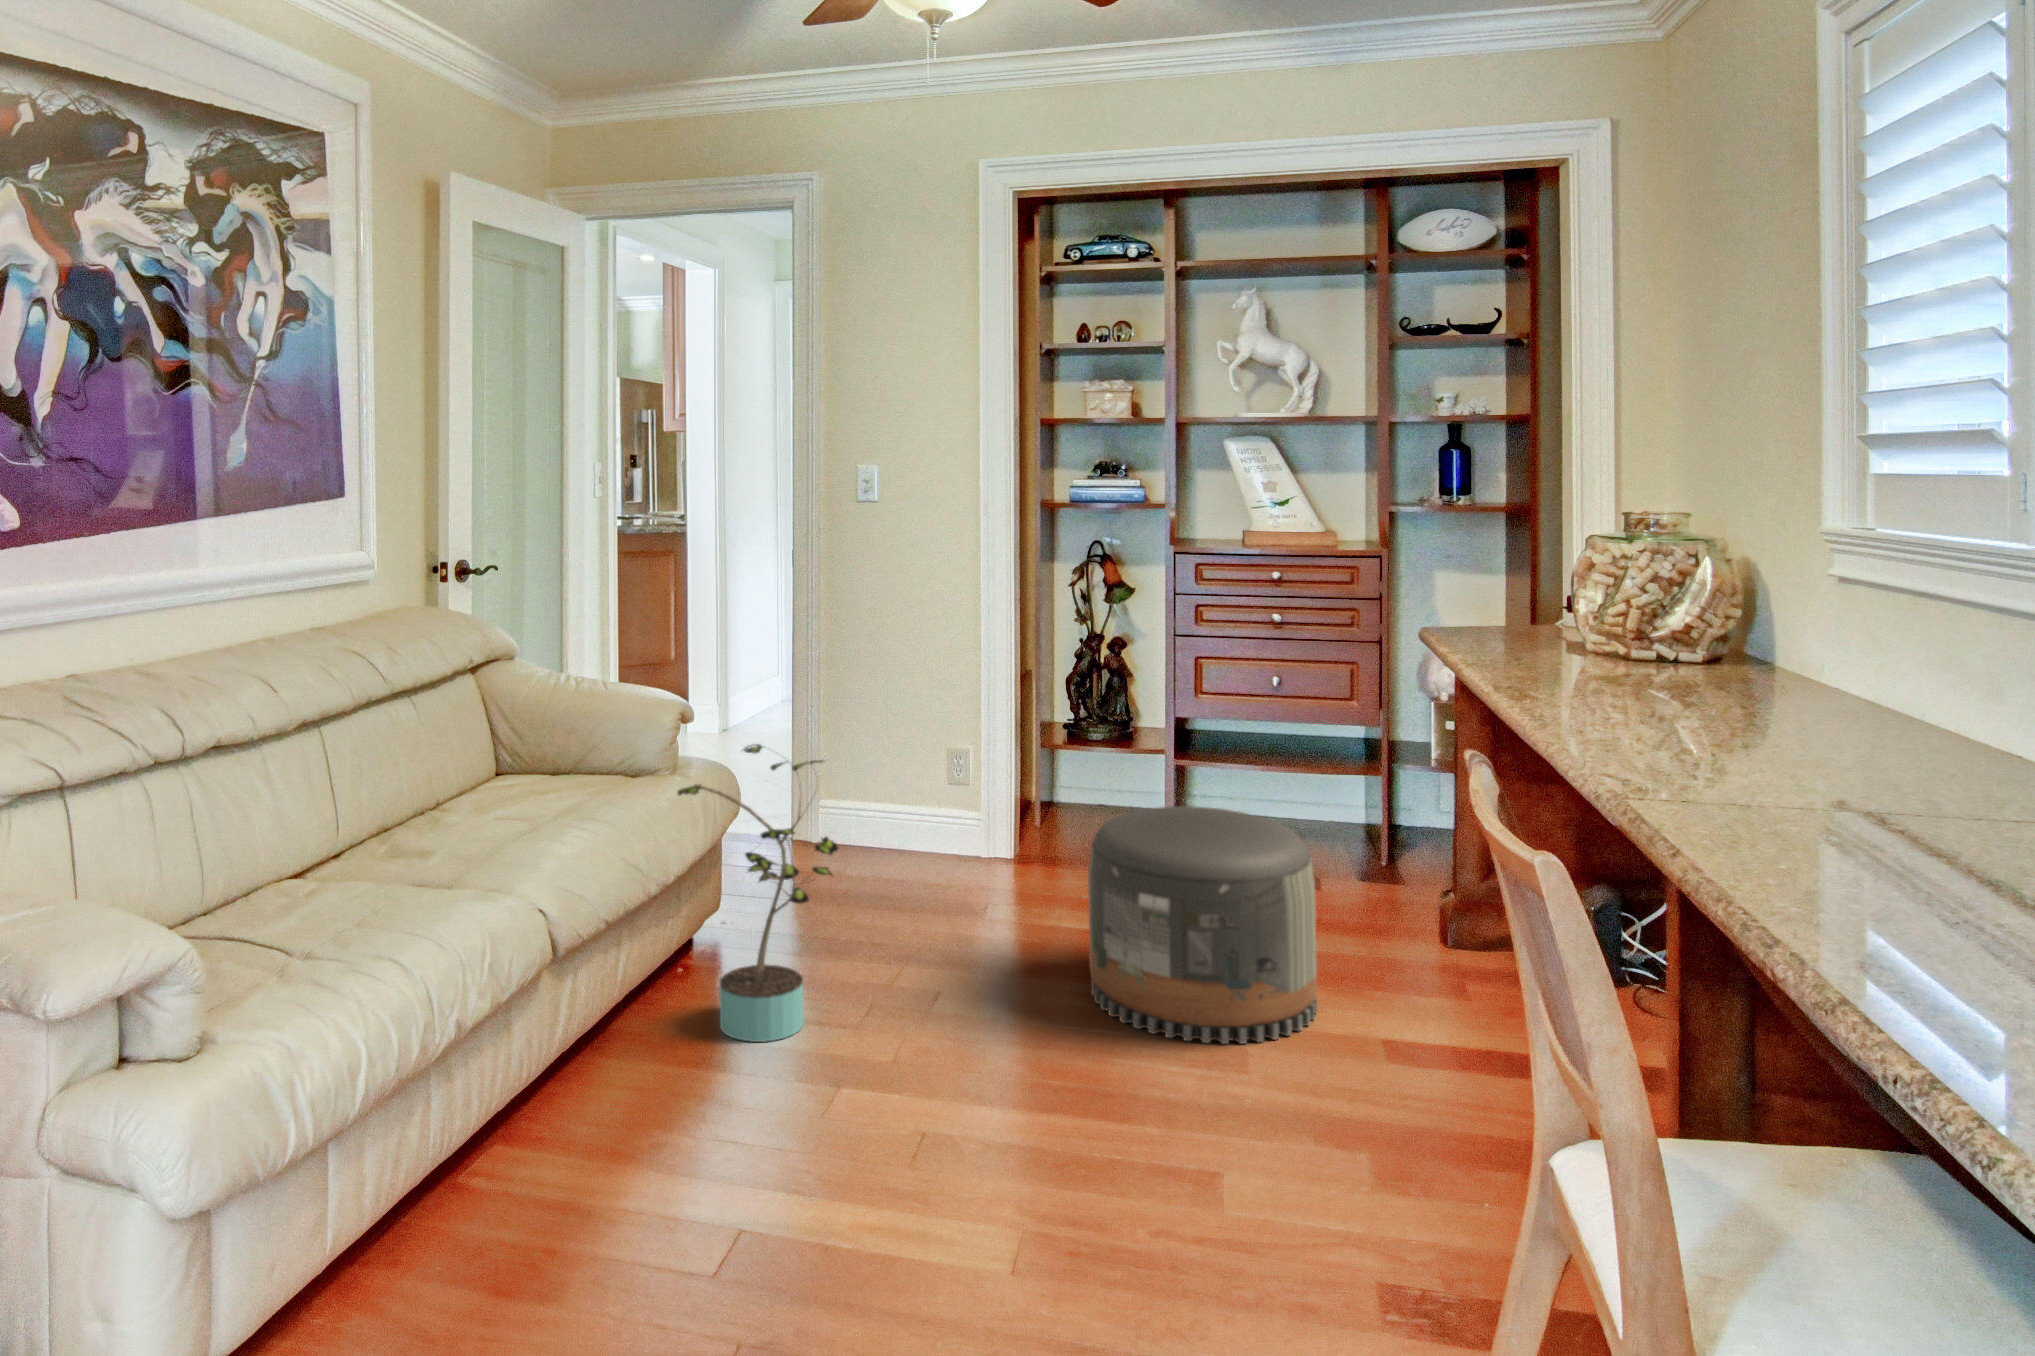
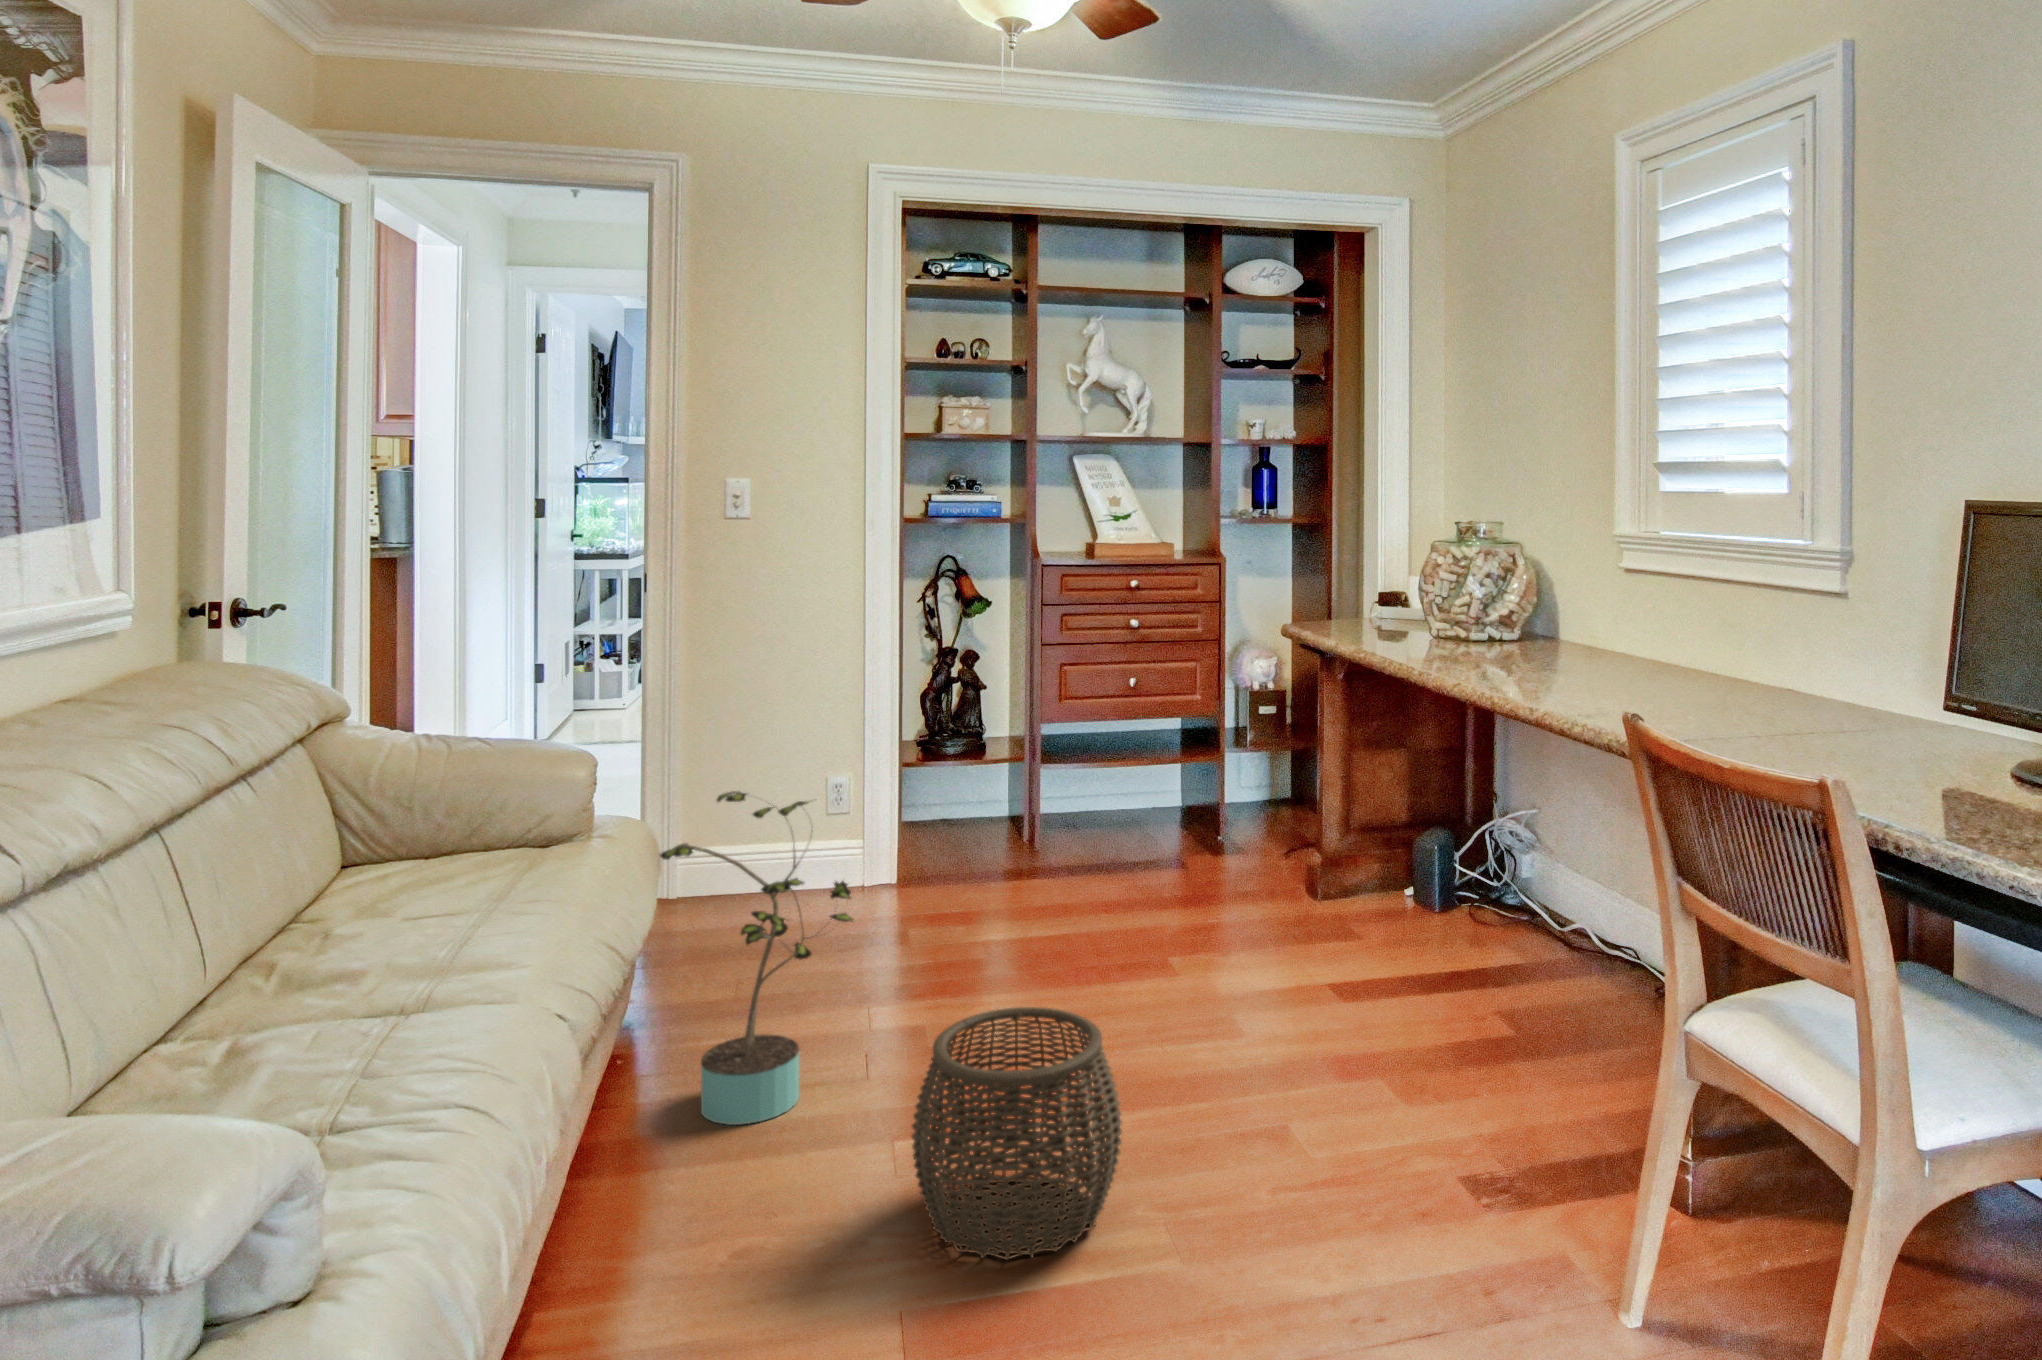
pouf: present [1088,806,1317,1044] -> none [1054,803,1260,1021]
woven basket: none [796,980,999,1227] -> present [912,1007,1122,1260]

